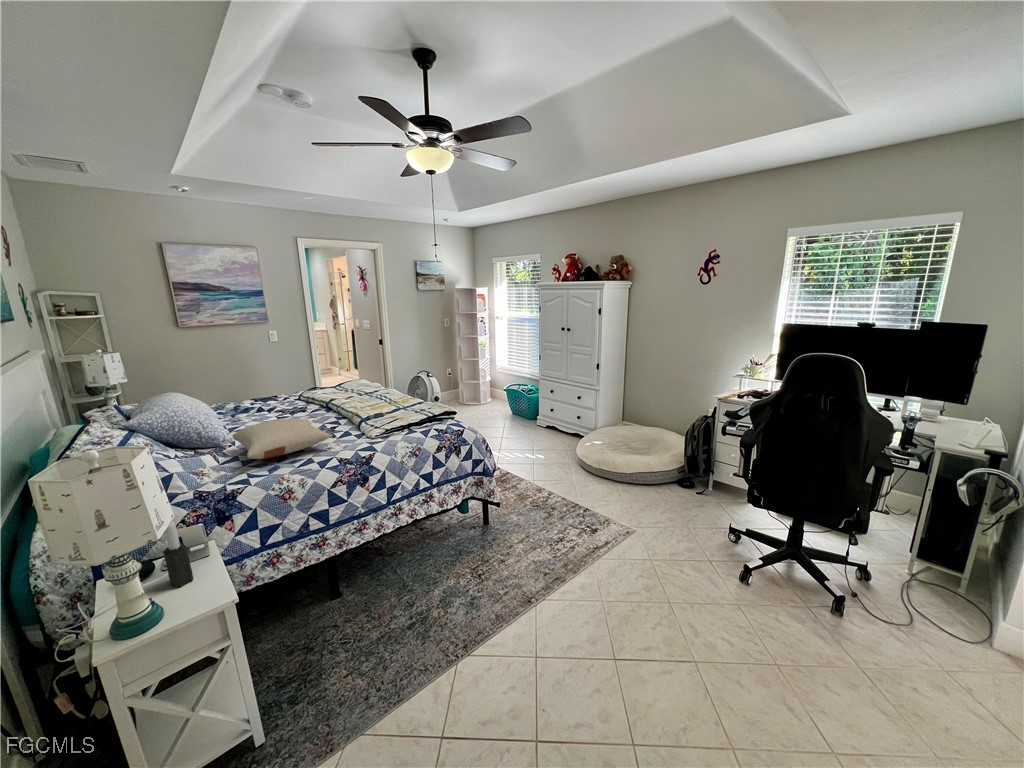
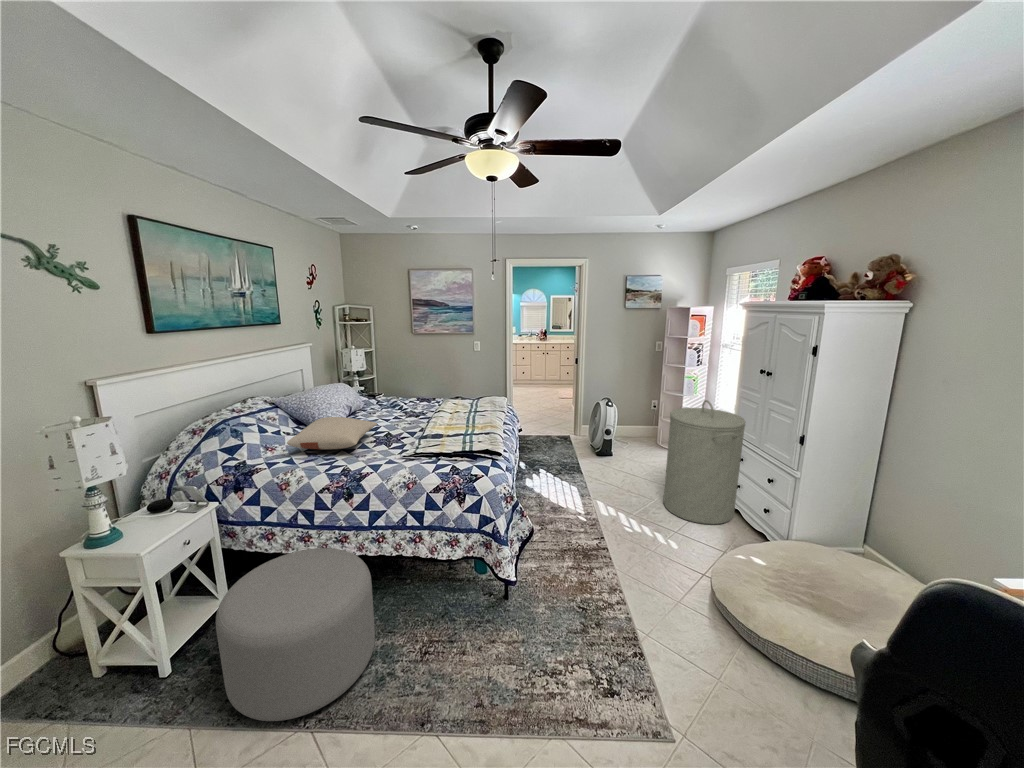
laundry hamper: none [507,358,556,442] -> present [663,400,746,524]
candle: present [163,522,193,588] -> none [148,474,169,528]
ottoman: none [317,526,463,695] -> present [216,548,375,721]

